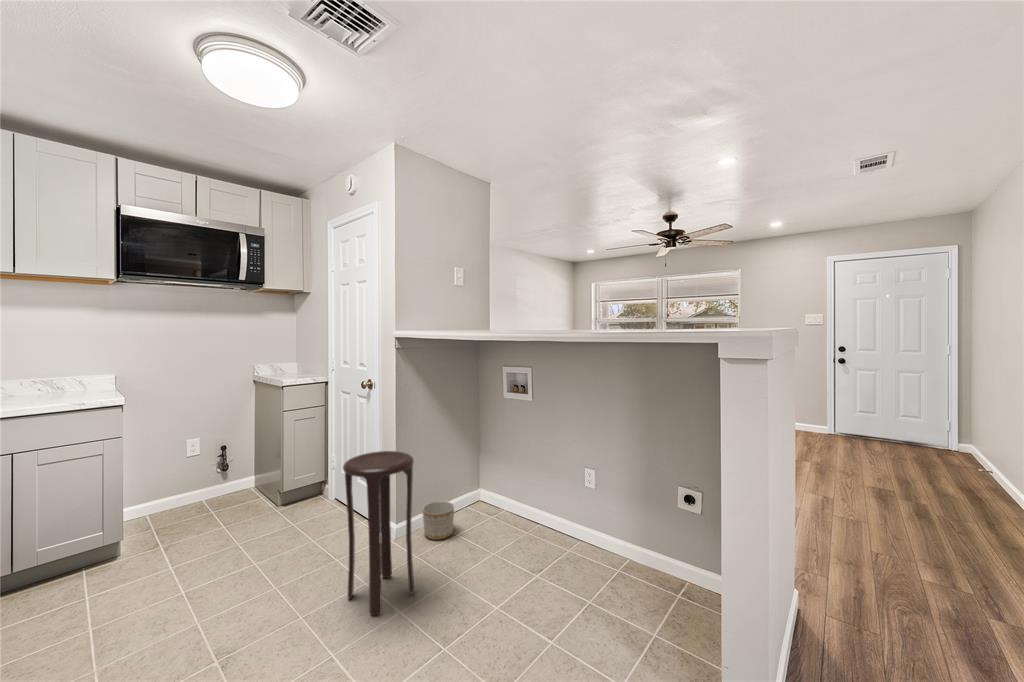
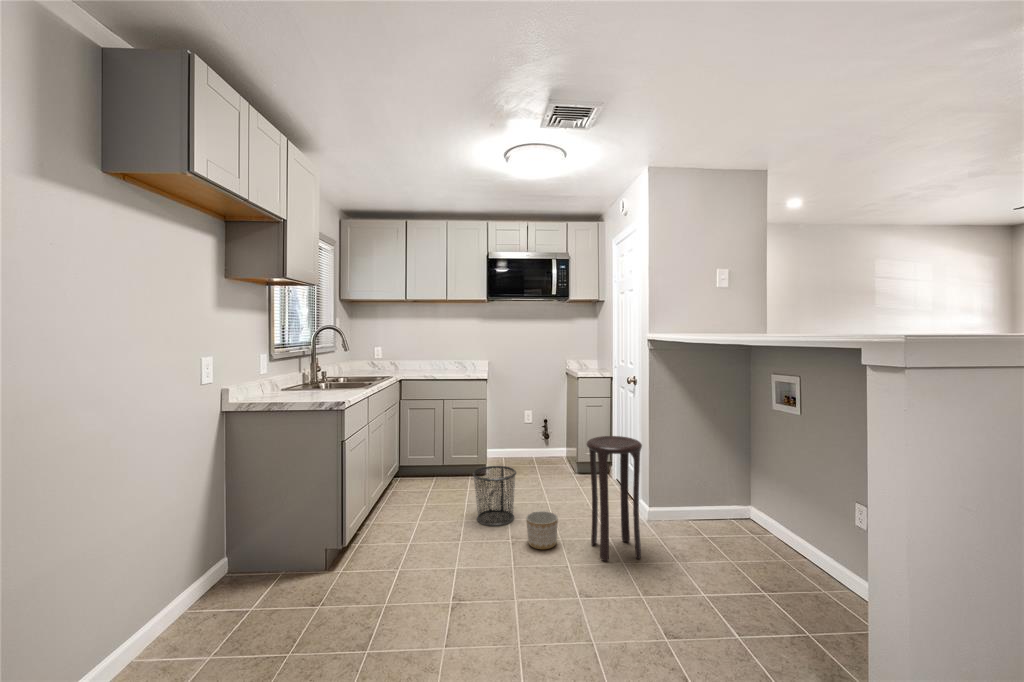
planter: present [422,501,454,540] -> present [526,511,558,549]
waste bin: none [124,530,214,639] -> present [473,466,516,526]

